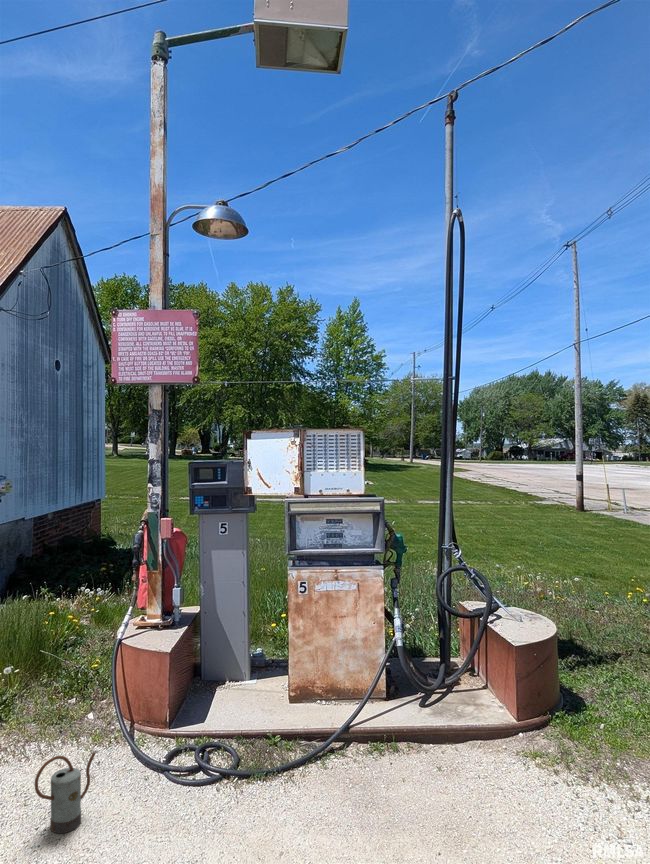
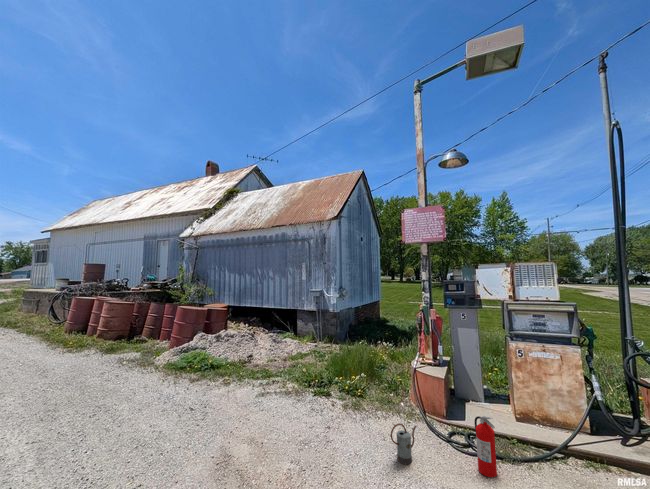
fire extinguisher: none [204,707,234,810] -> present [475,416,497,477]

